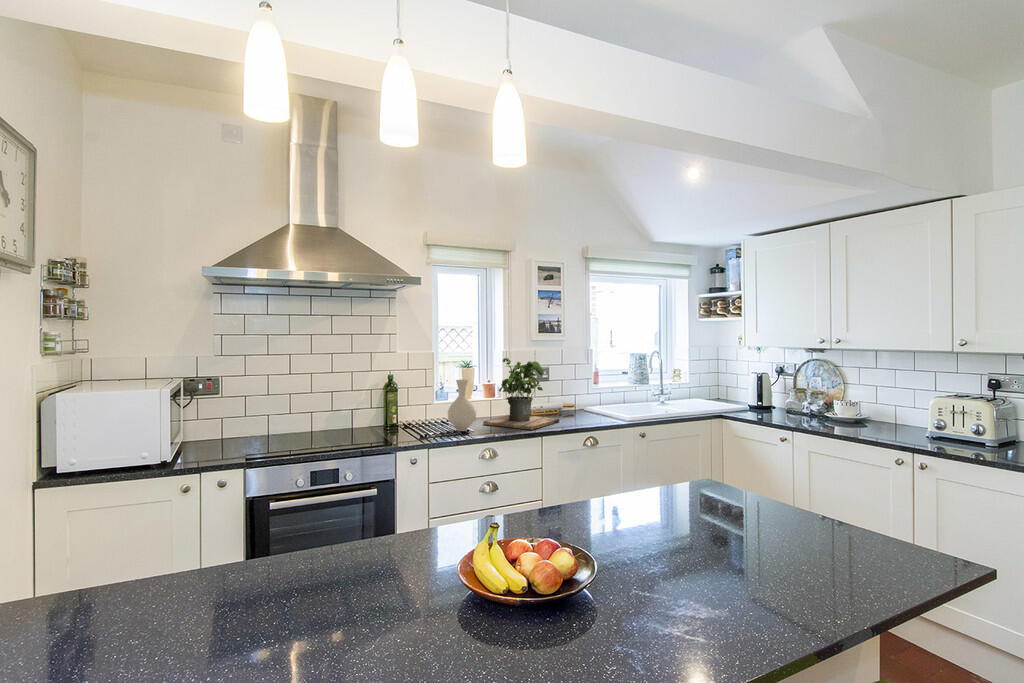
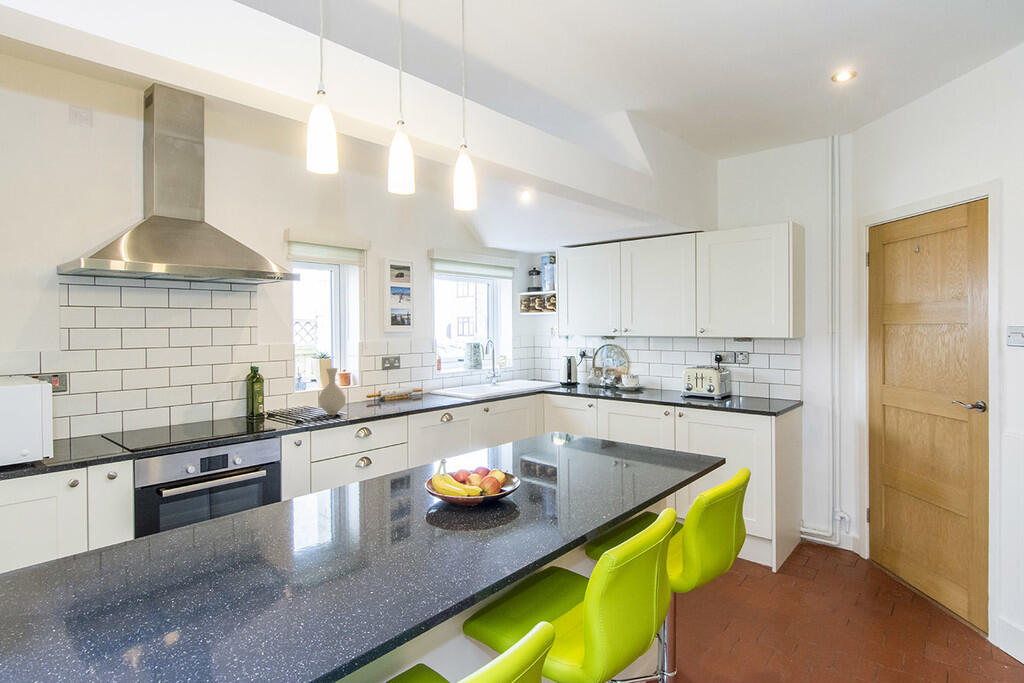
potted plant: present [483,358,559,430] -> none [349,348,416,410]

